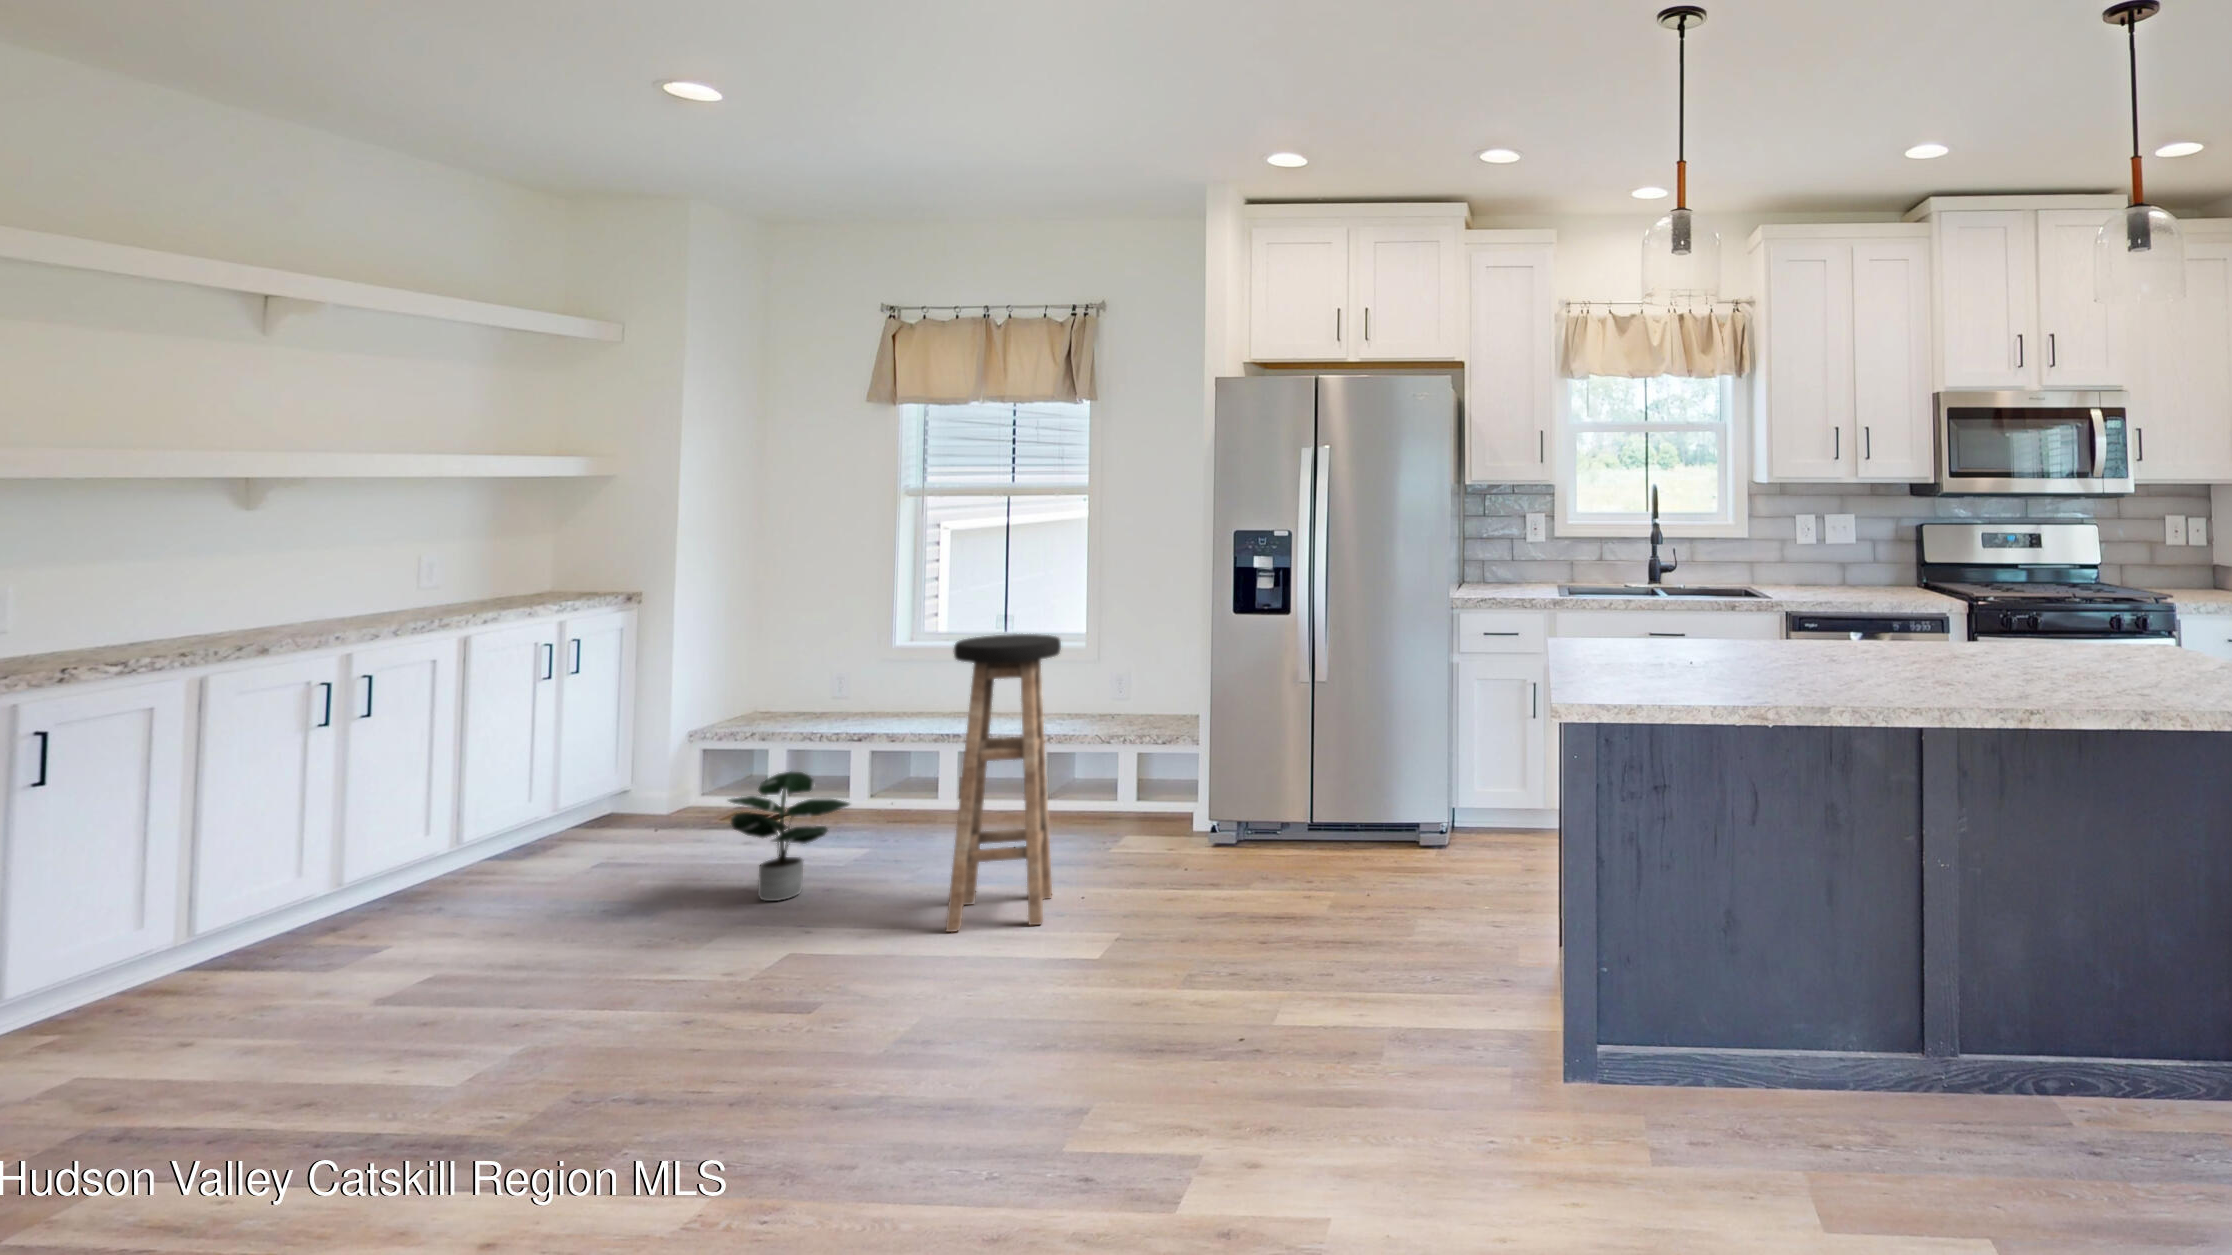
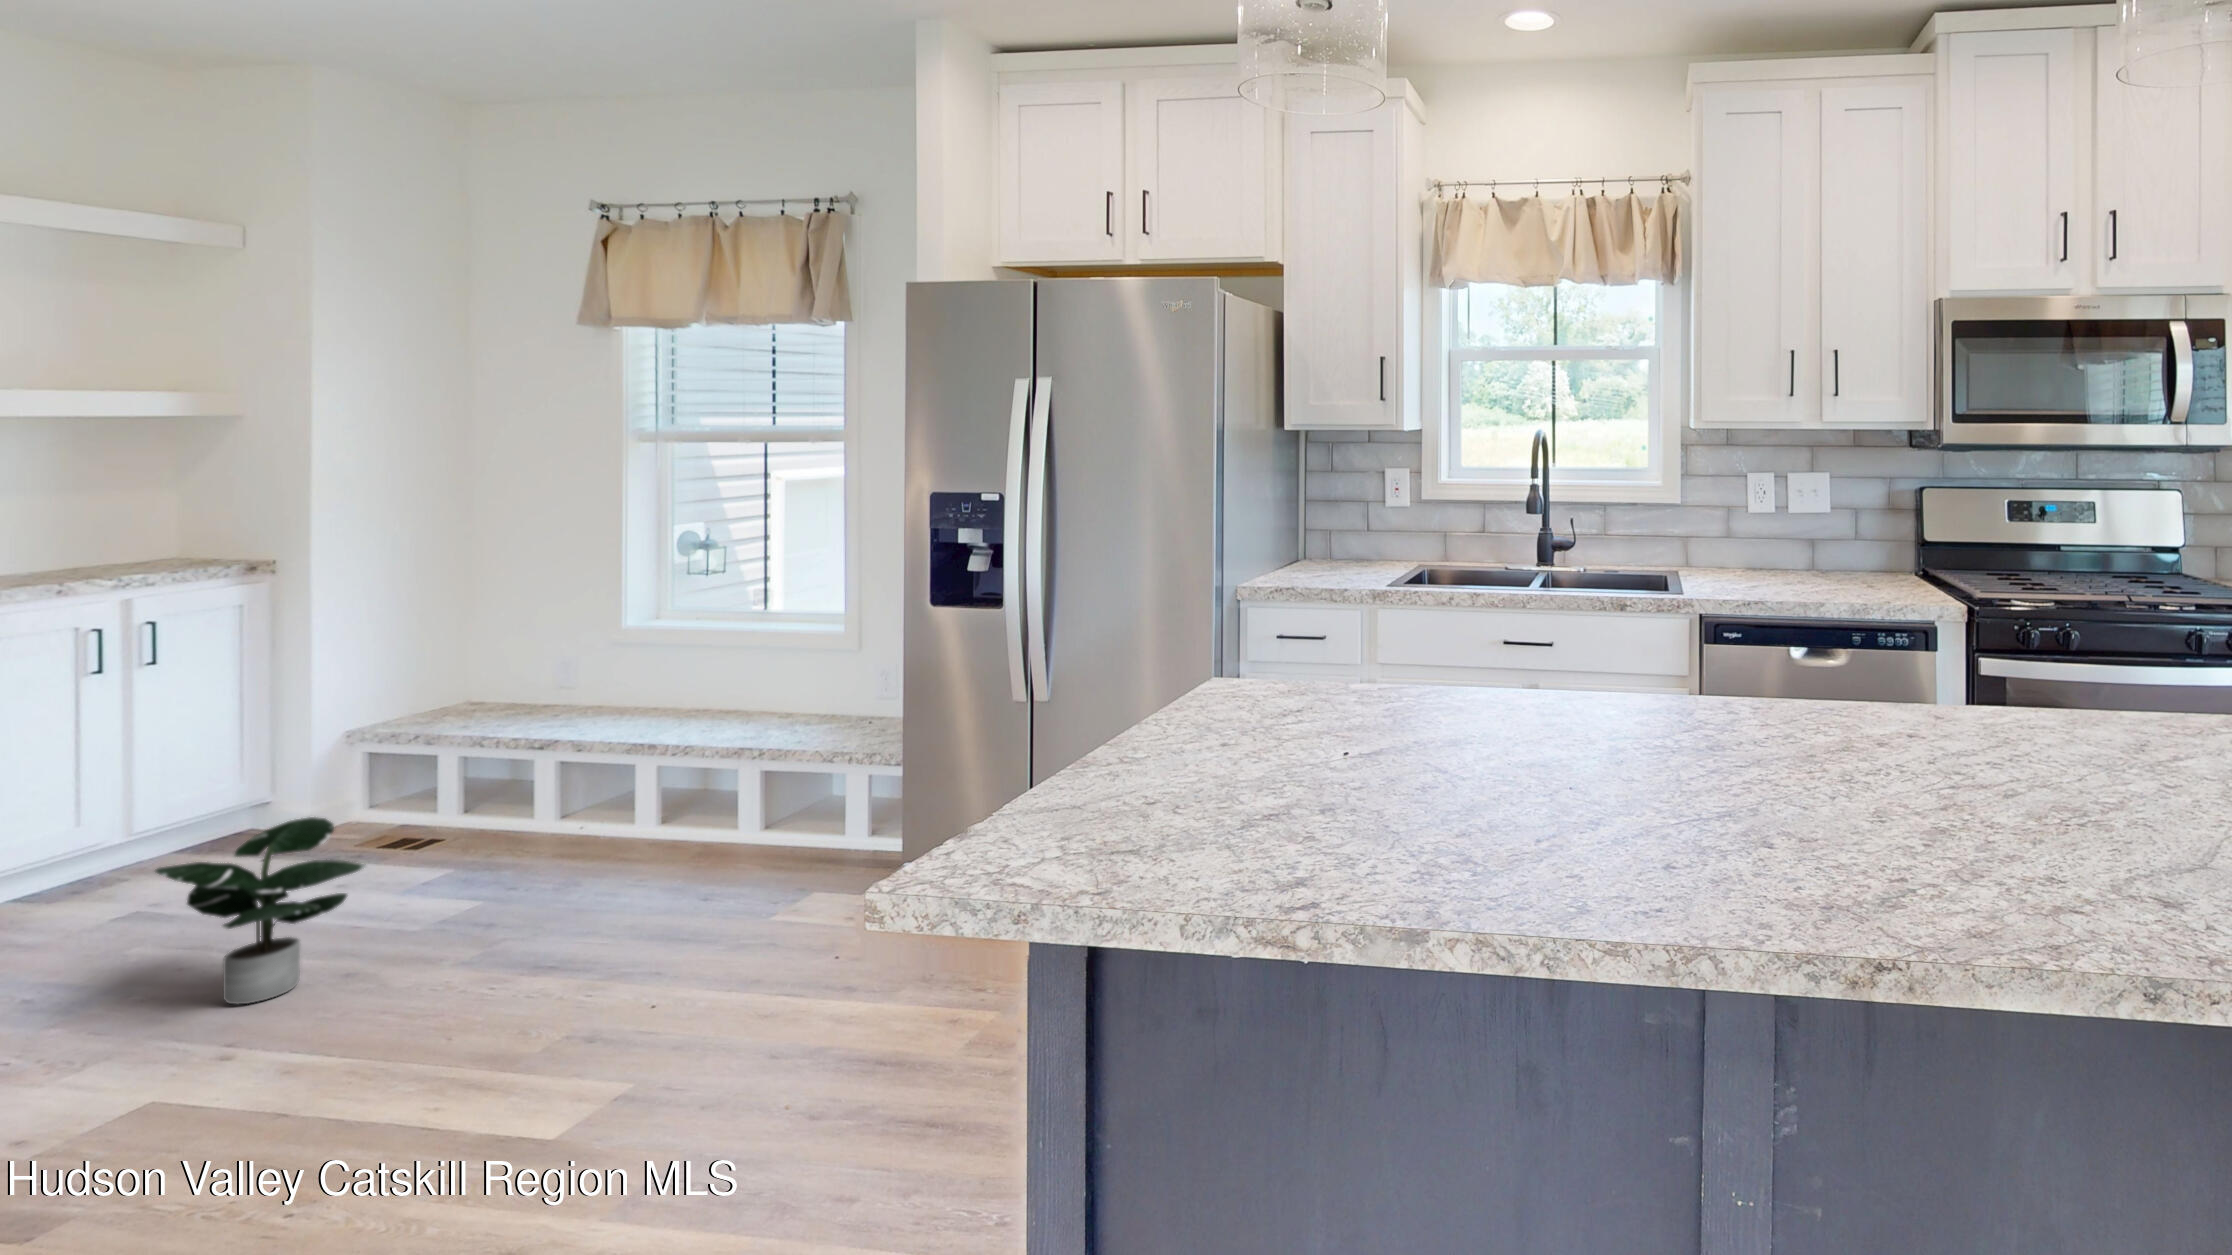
bar stool: present [946,634,1061,932] -> none [389,643,613,1083]

